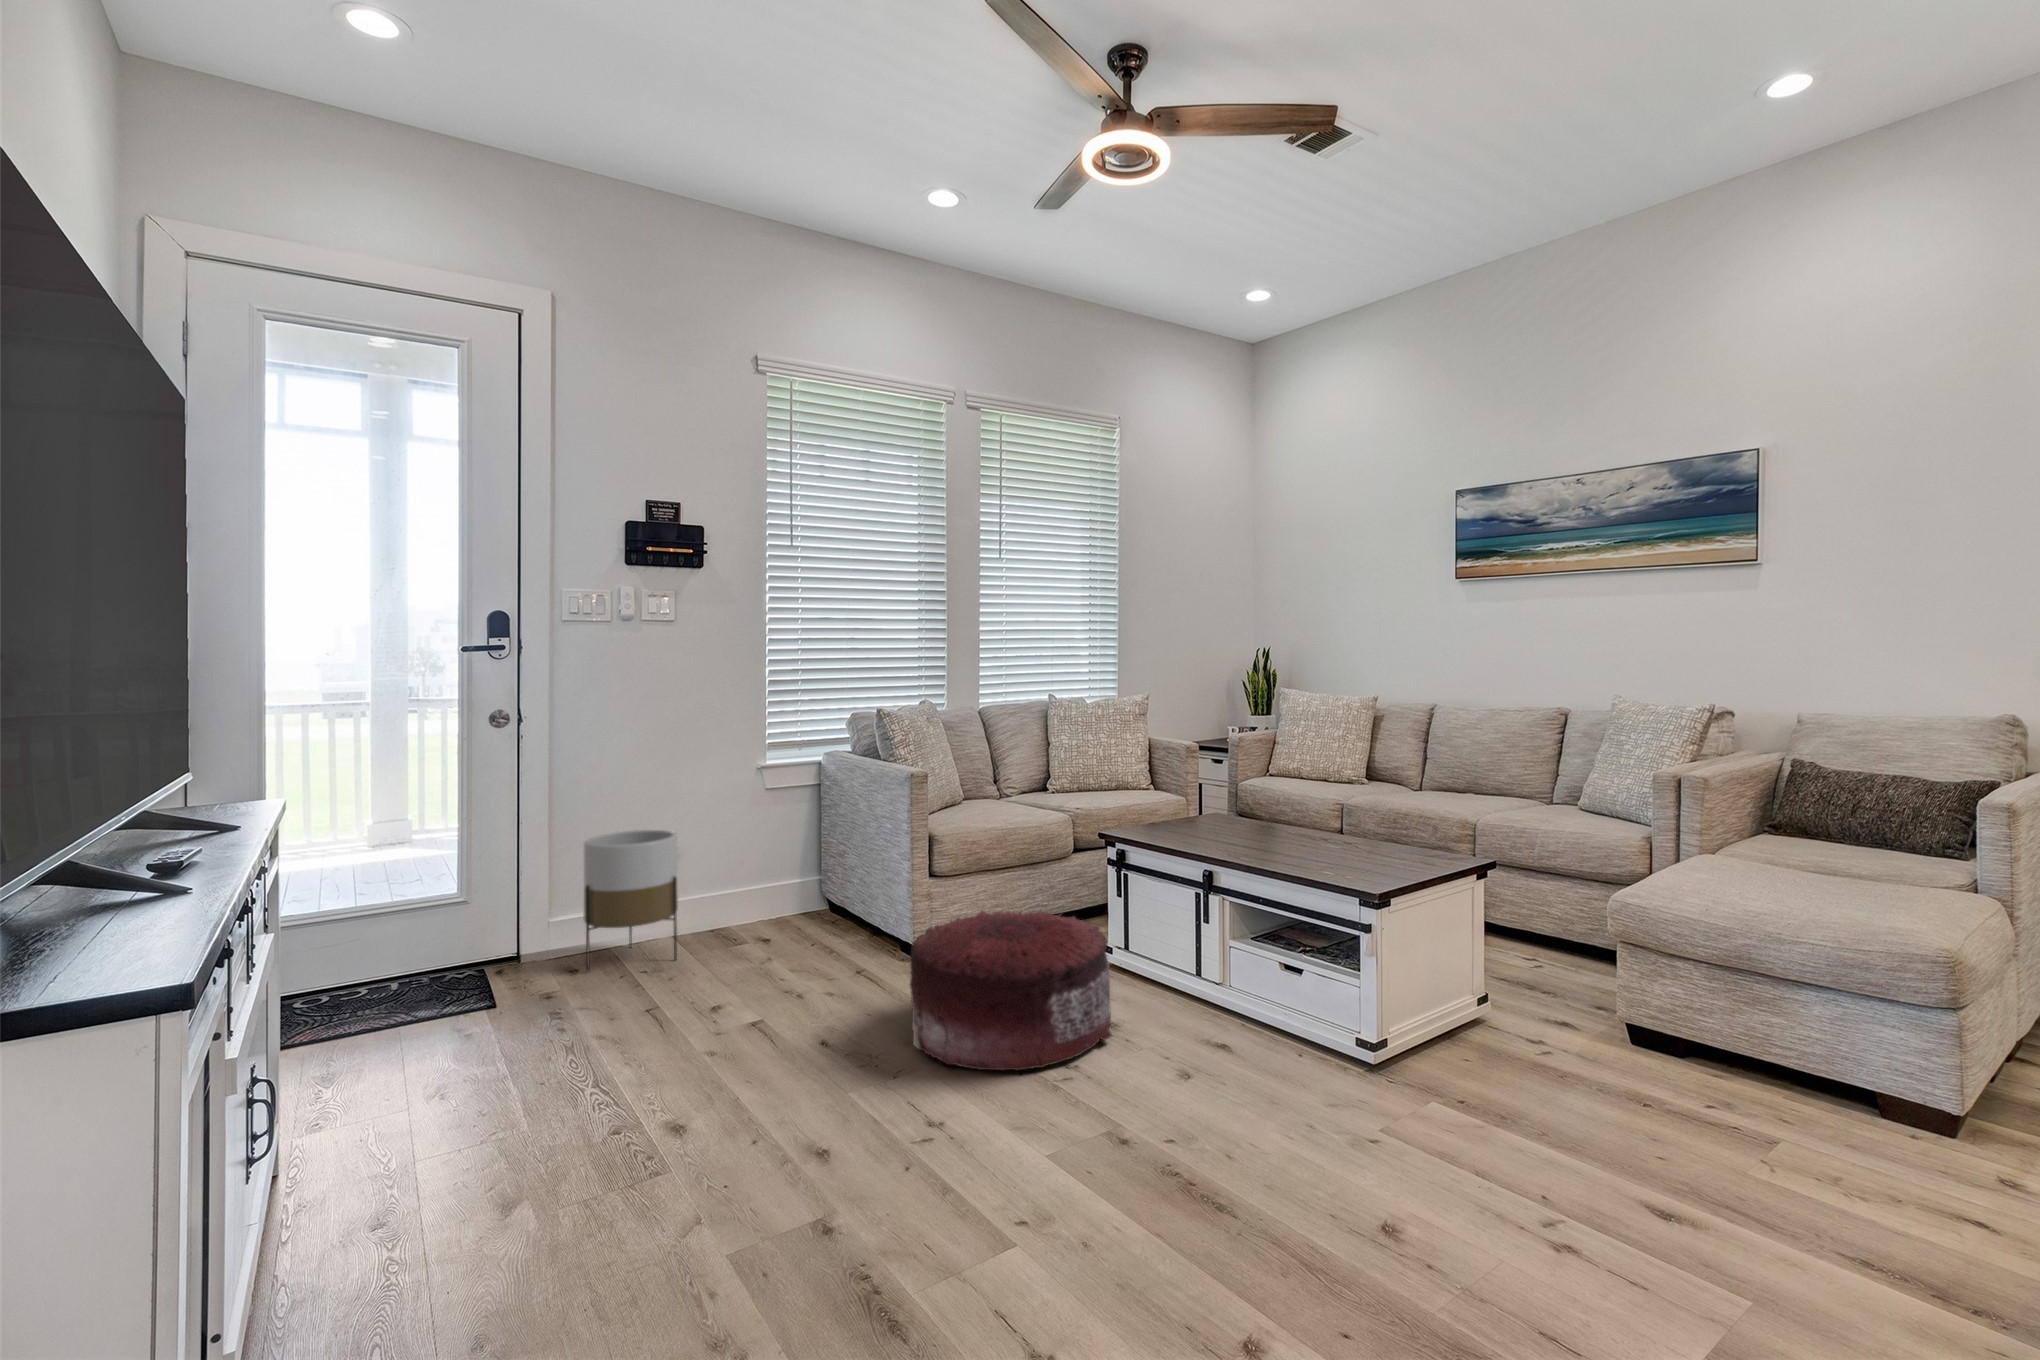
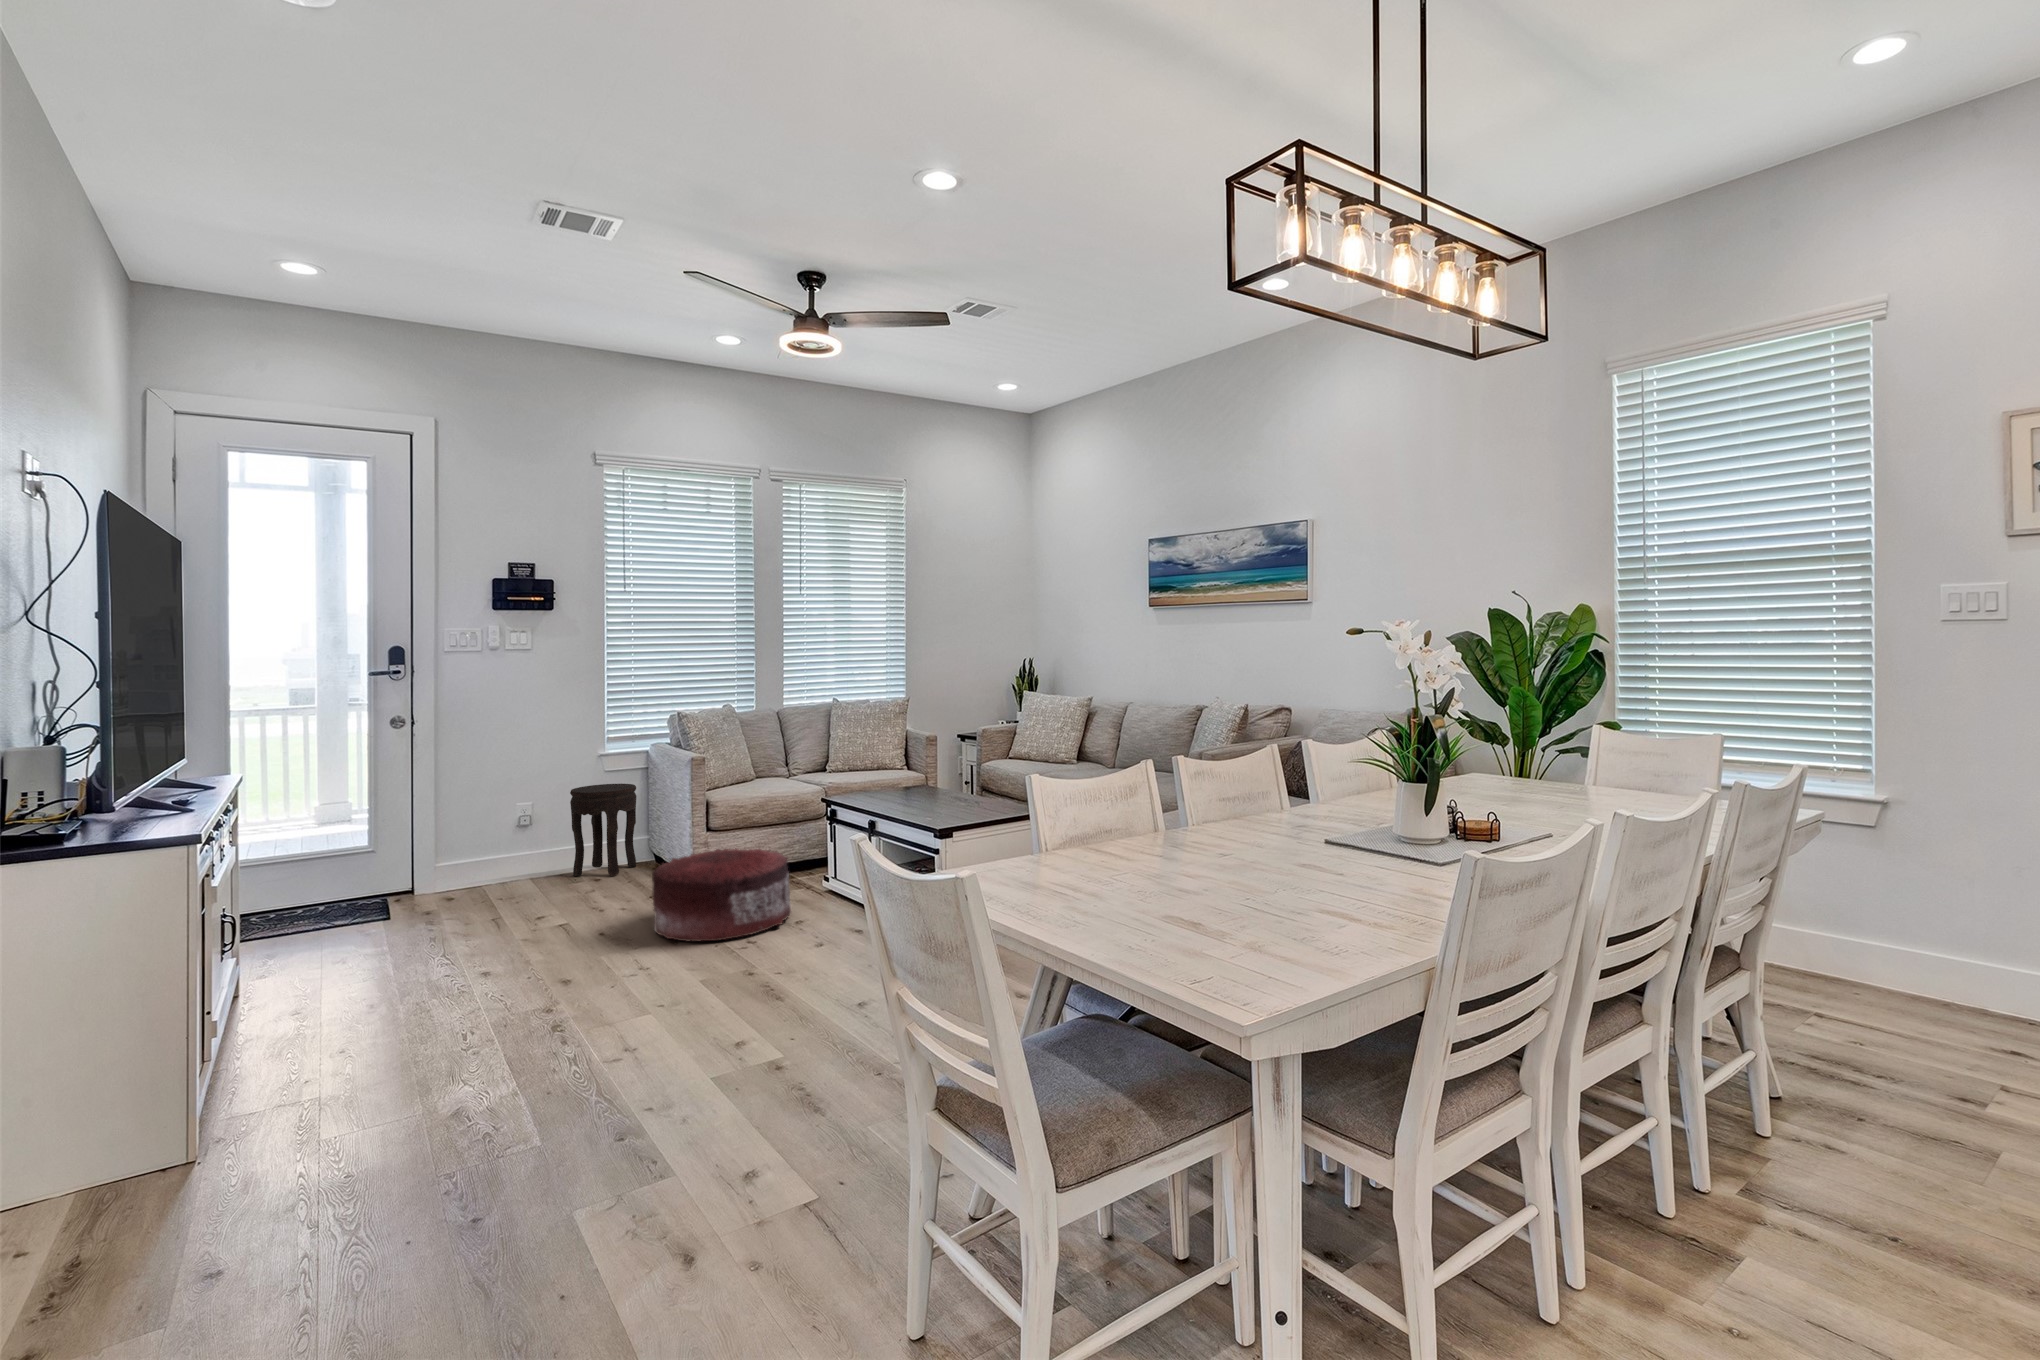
side table: none [730,807,816,938] -> present [570,784,636,876]
planter: present [584,830,678,972] -> none [458,800,528,897]

